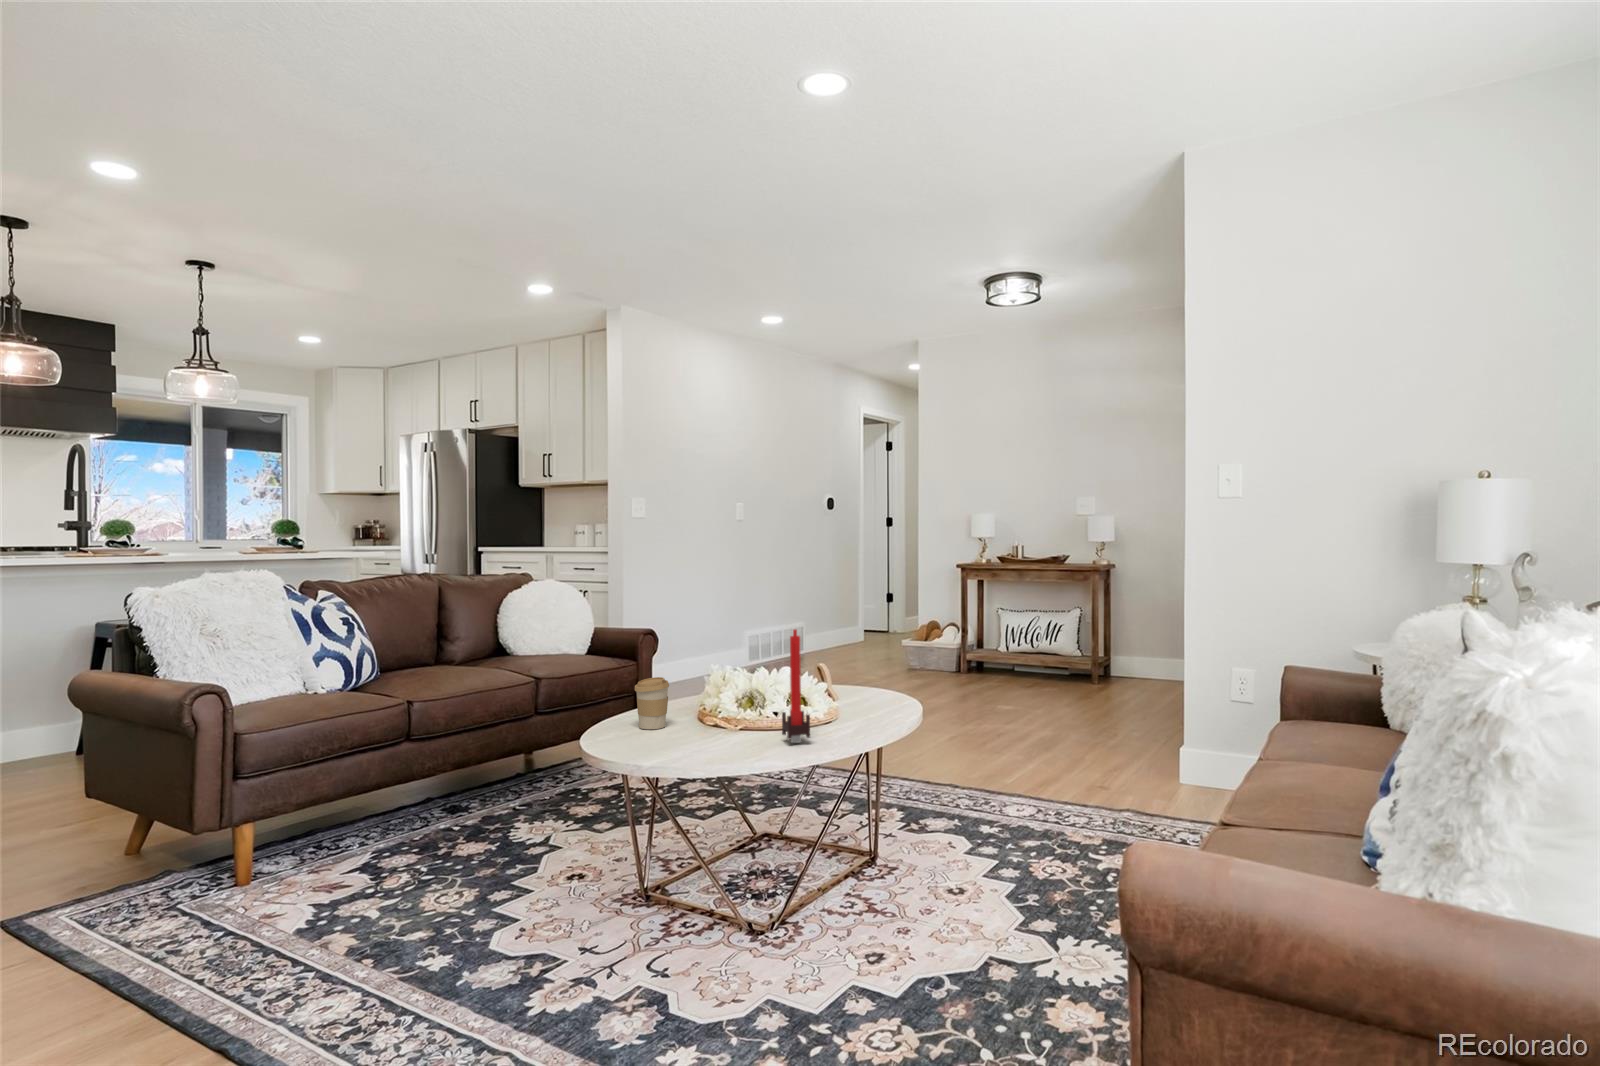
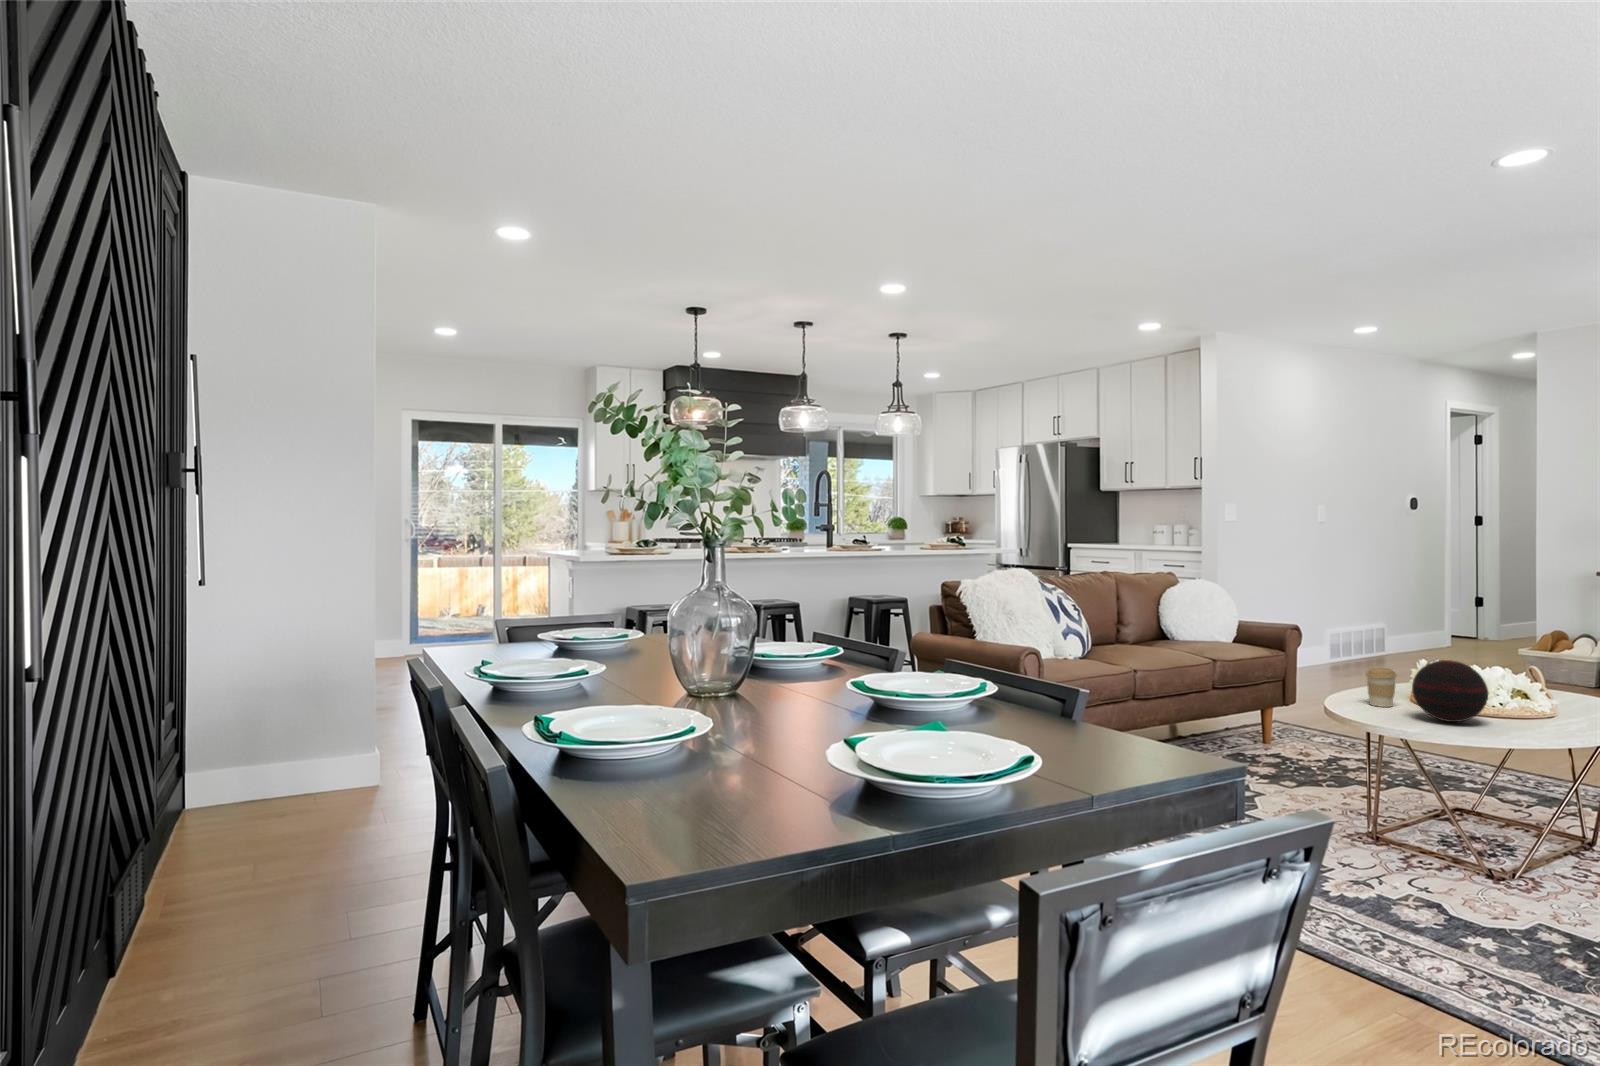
candle: present [782,629,810,743] -> none [1522,641,1554,730]
decorative orb: none [666,662,747,743] -> present [1412,660,1488,722]

